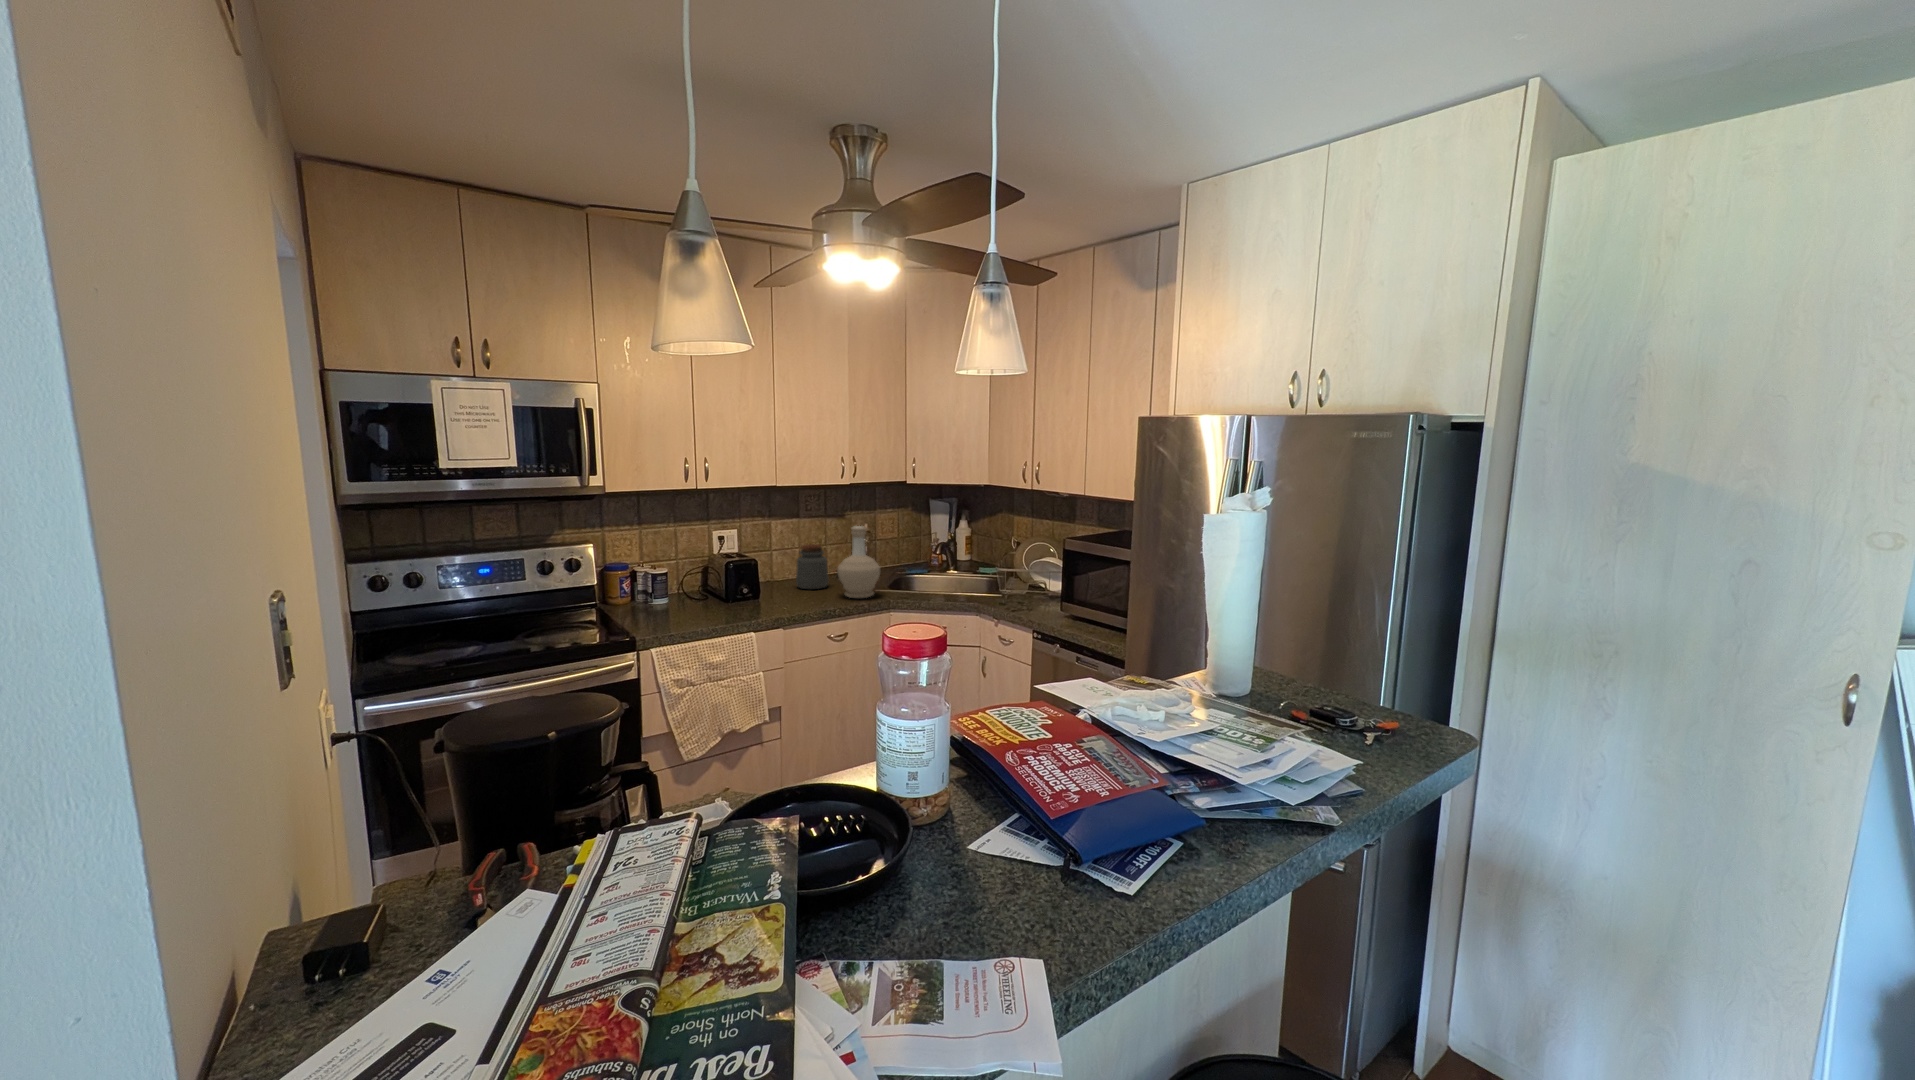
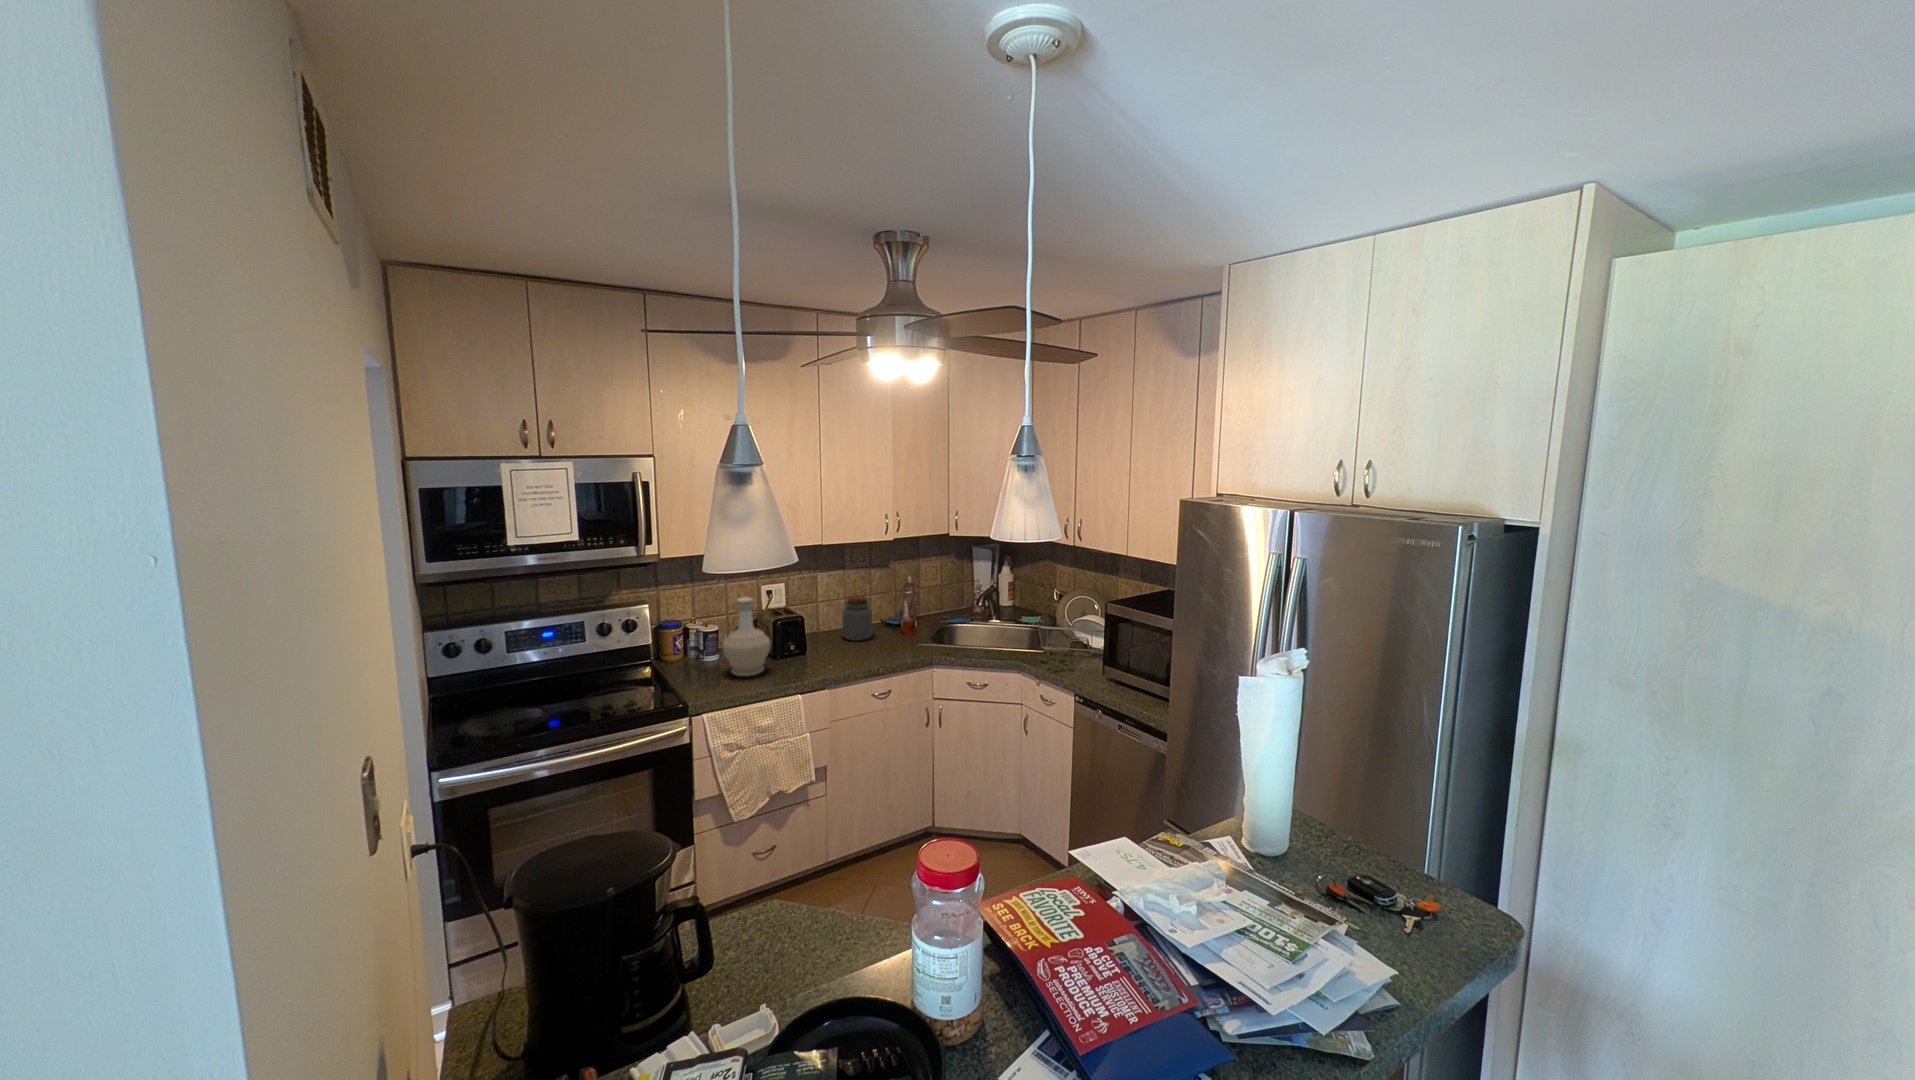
bottle: present [837,526,880,598] -> present [723,597,771,676]

